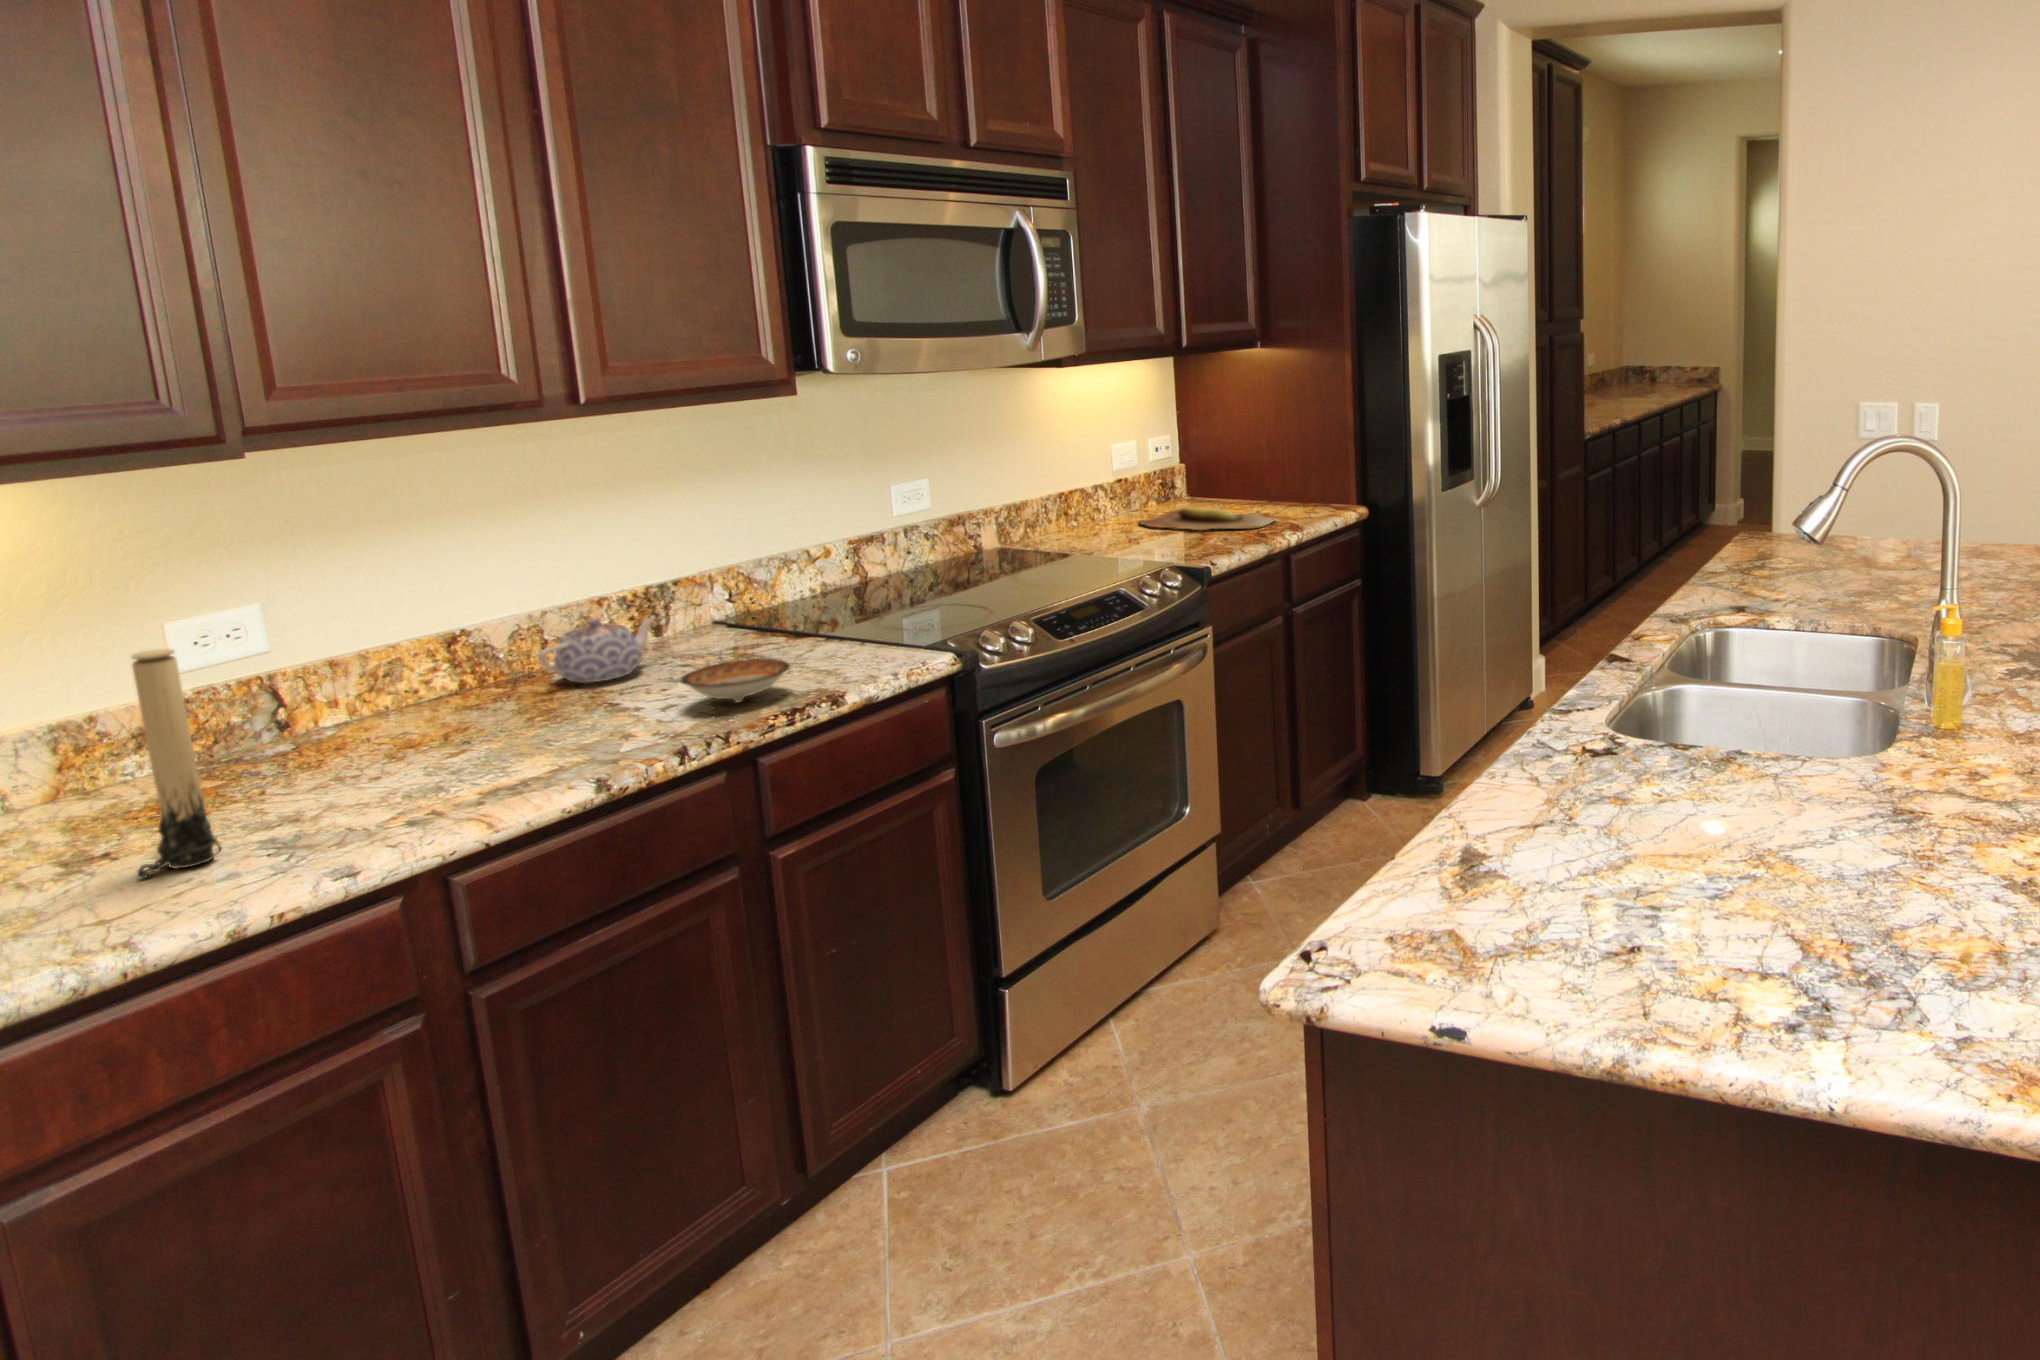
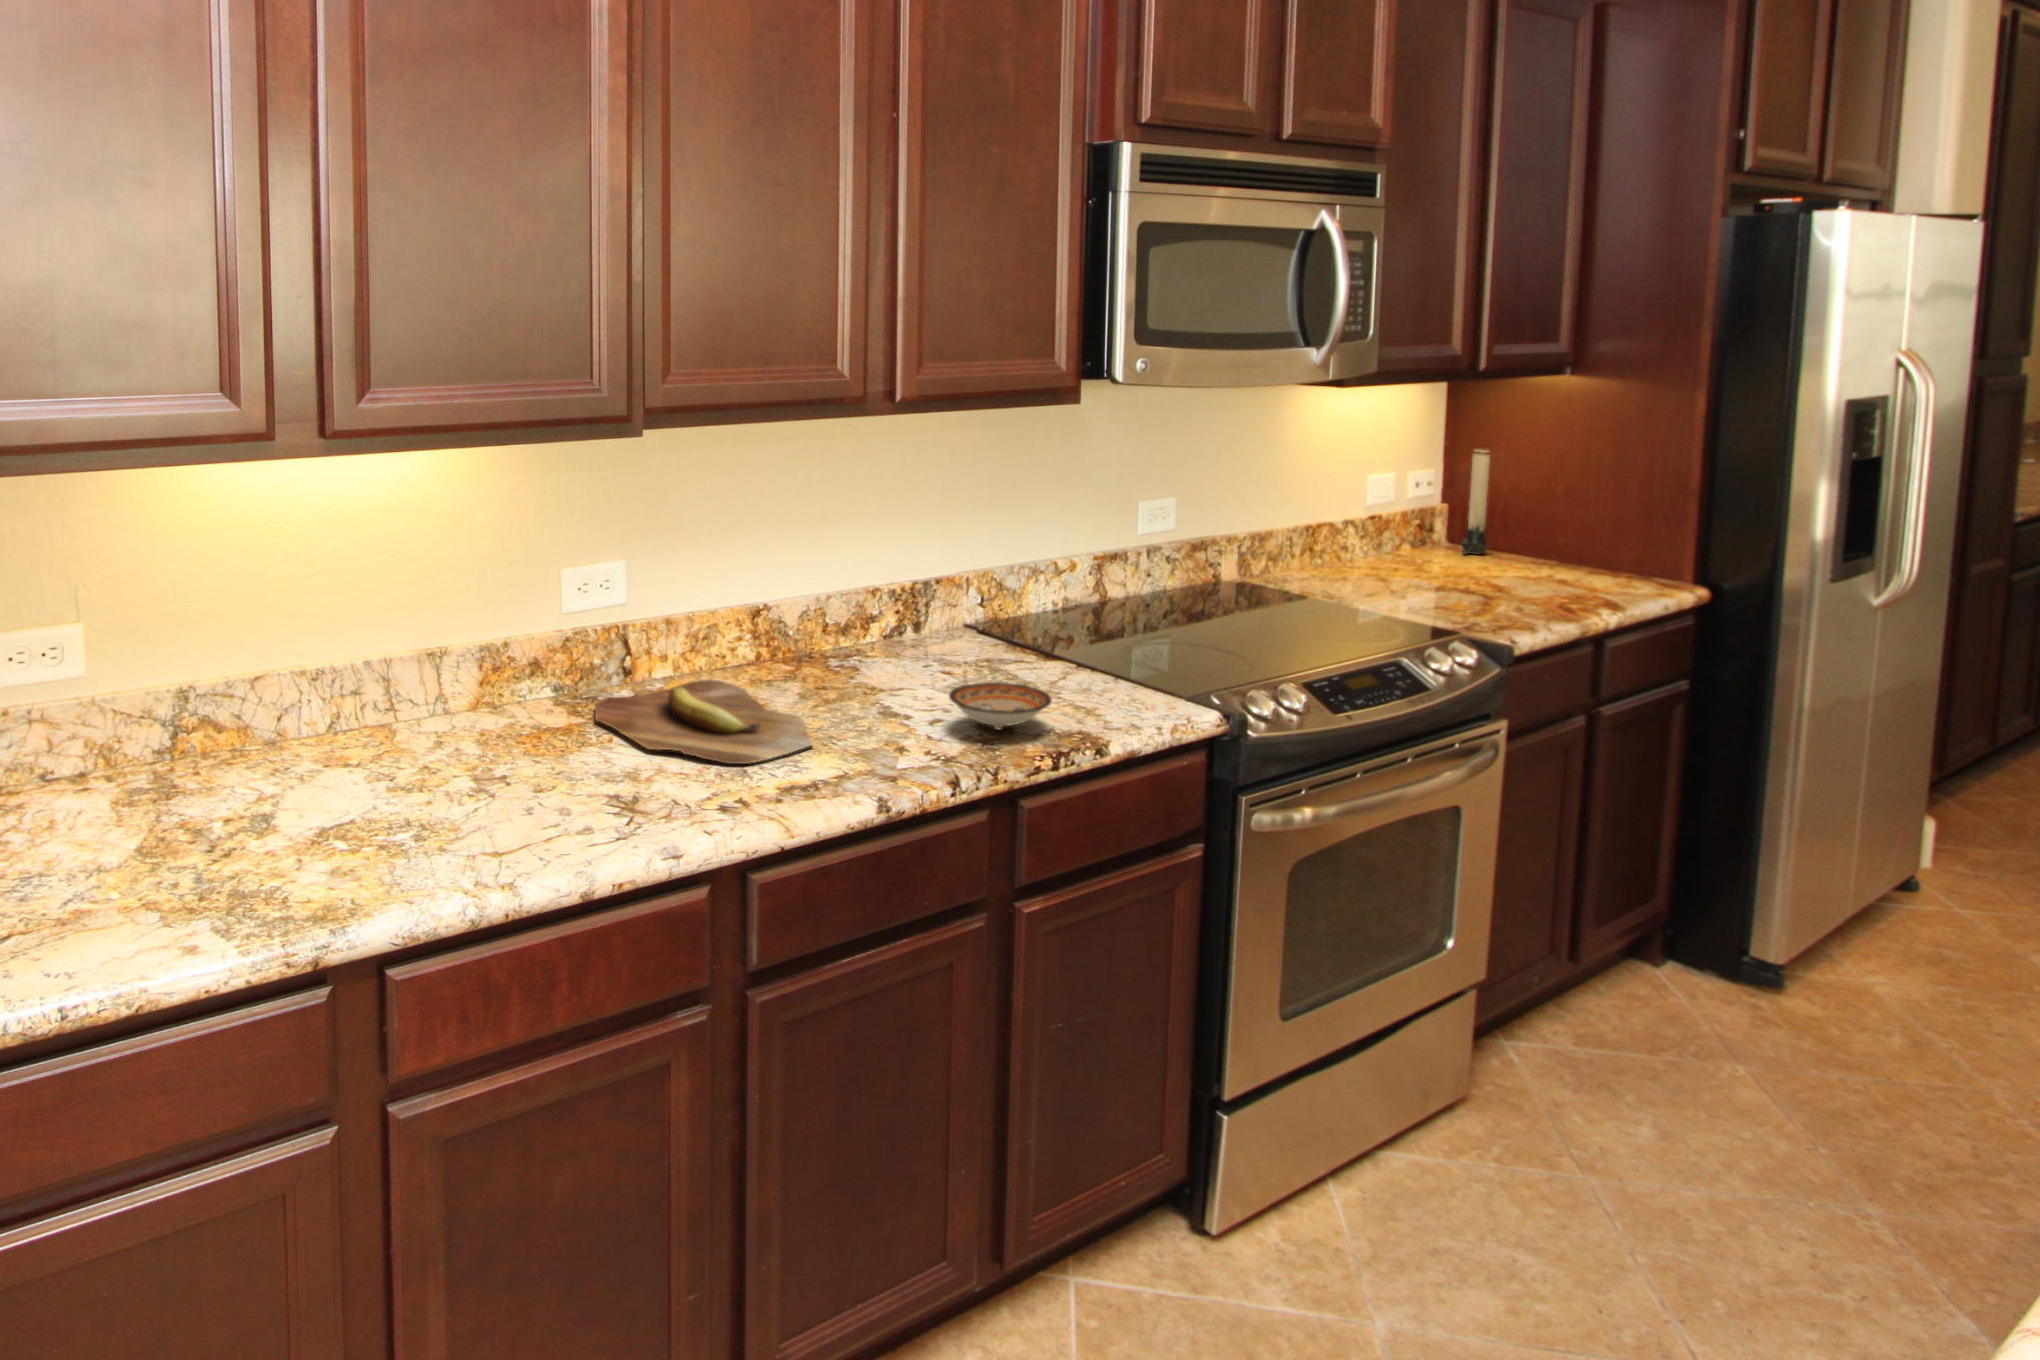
cutting board: present [1138,507,1274,530] -> present [595,680,812,764]
teapot: present [538,617,654,683] -> none [822,611,921,676]
candle: present [132,649,221,878] -> present [1462,450,1490,555]

